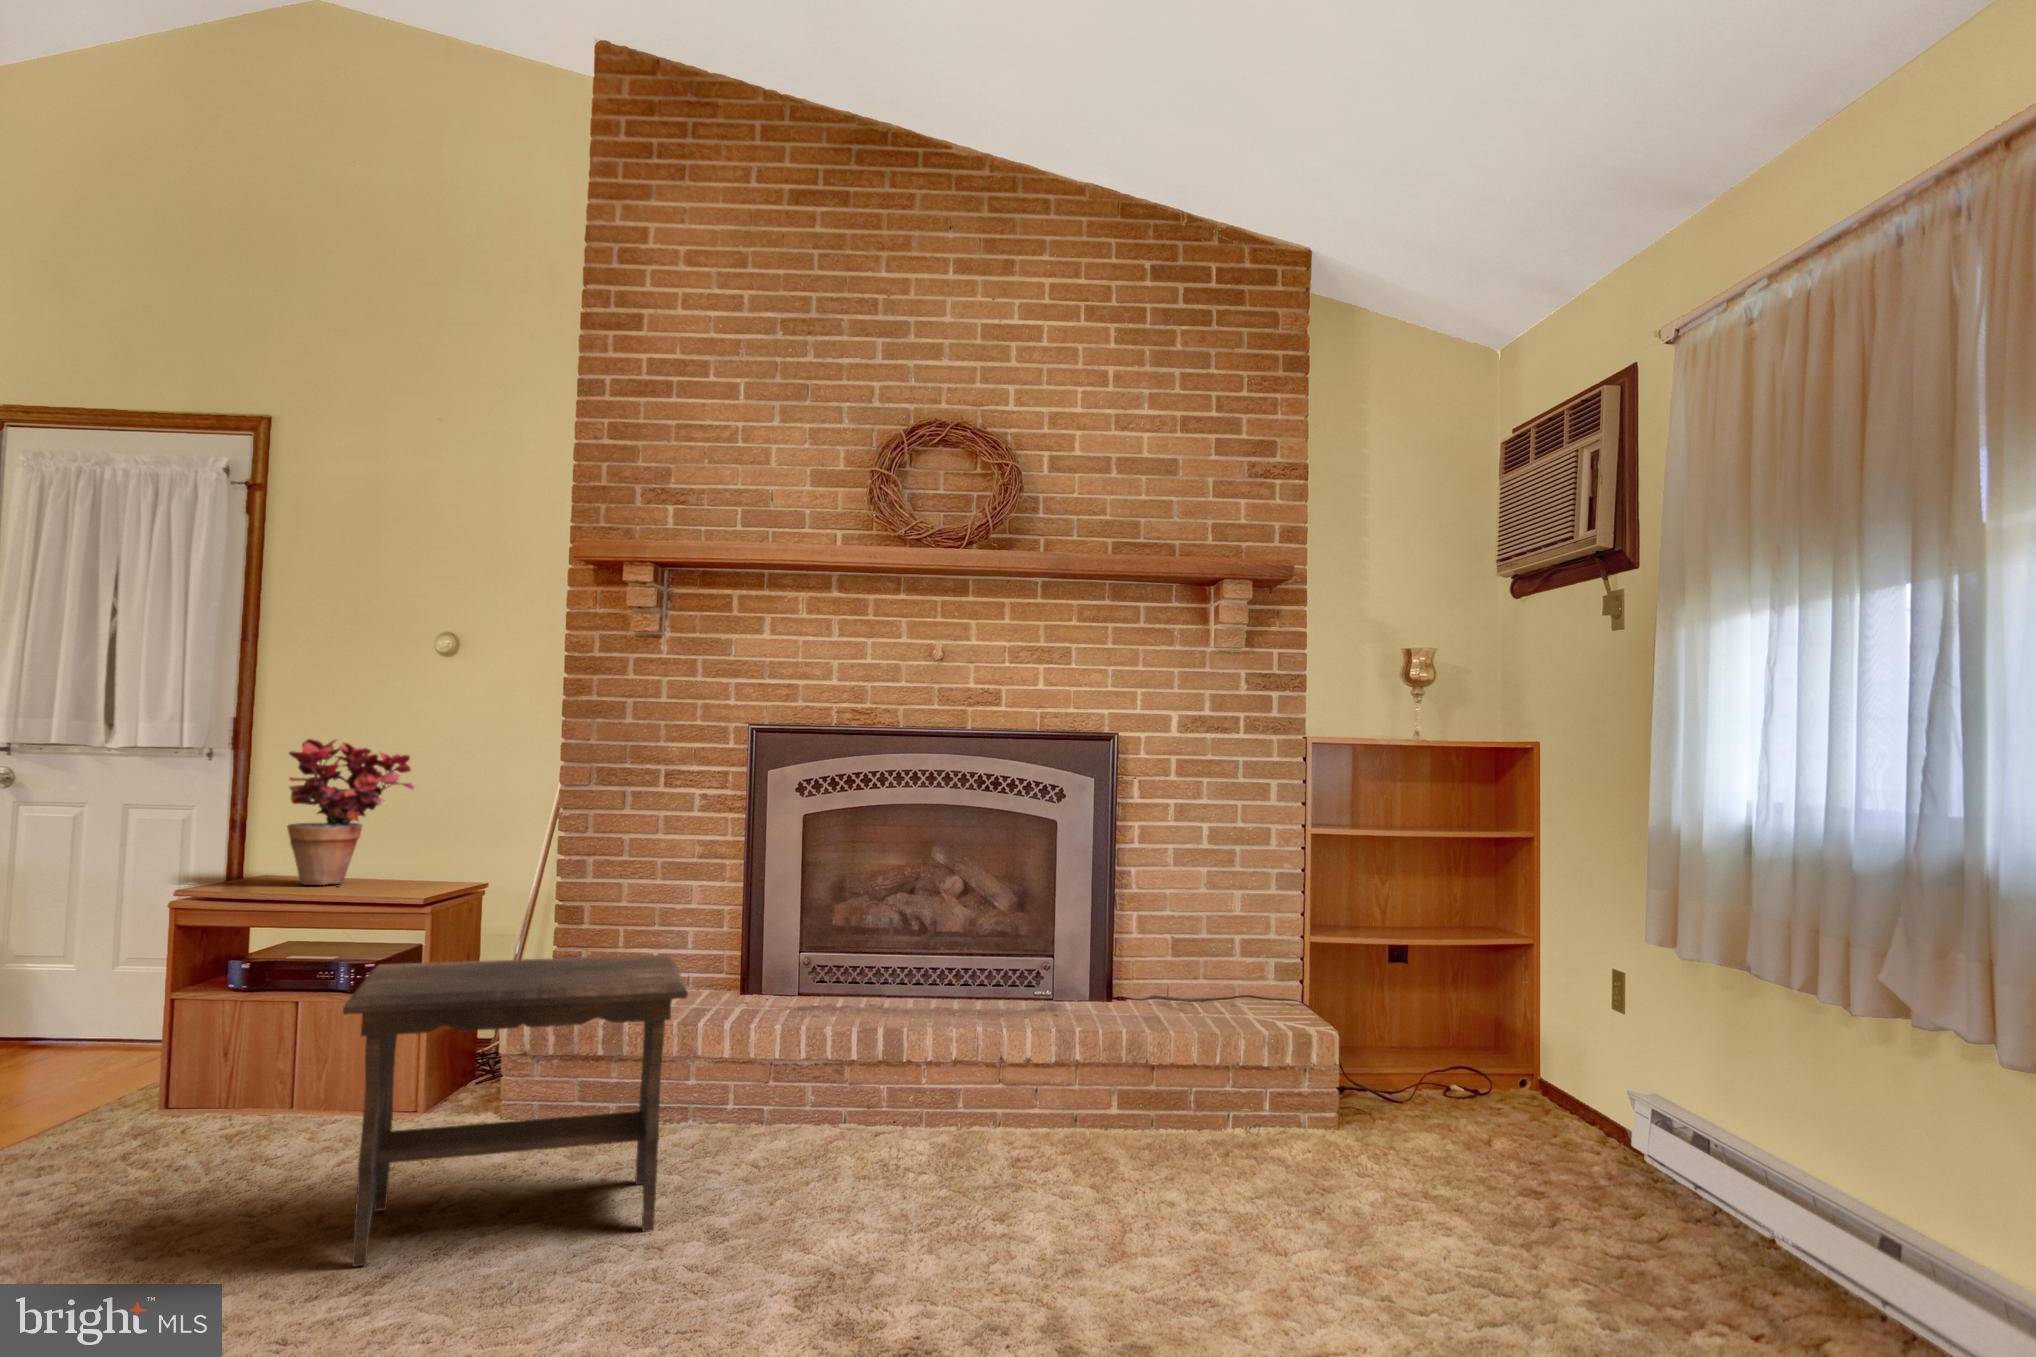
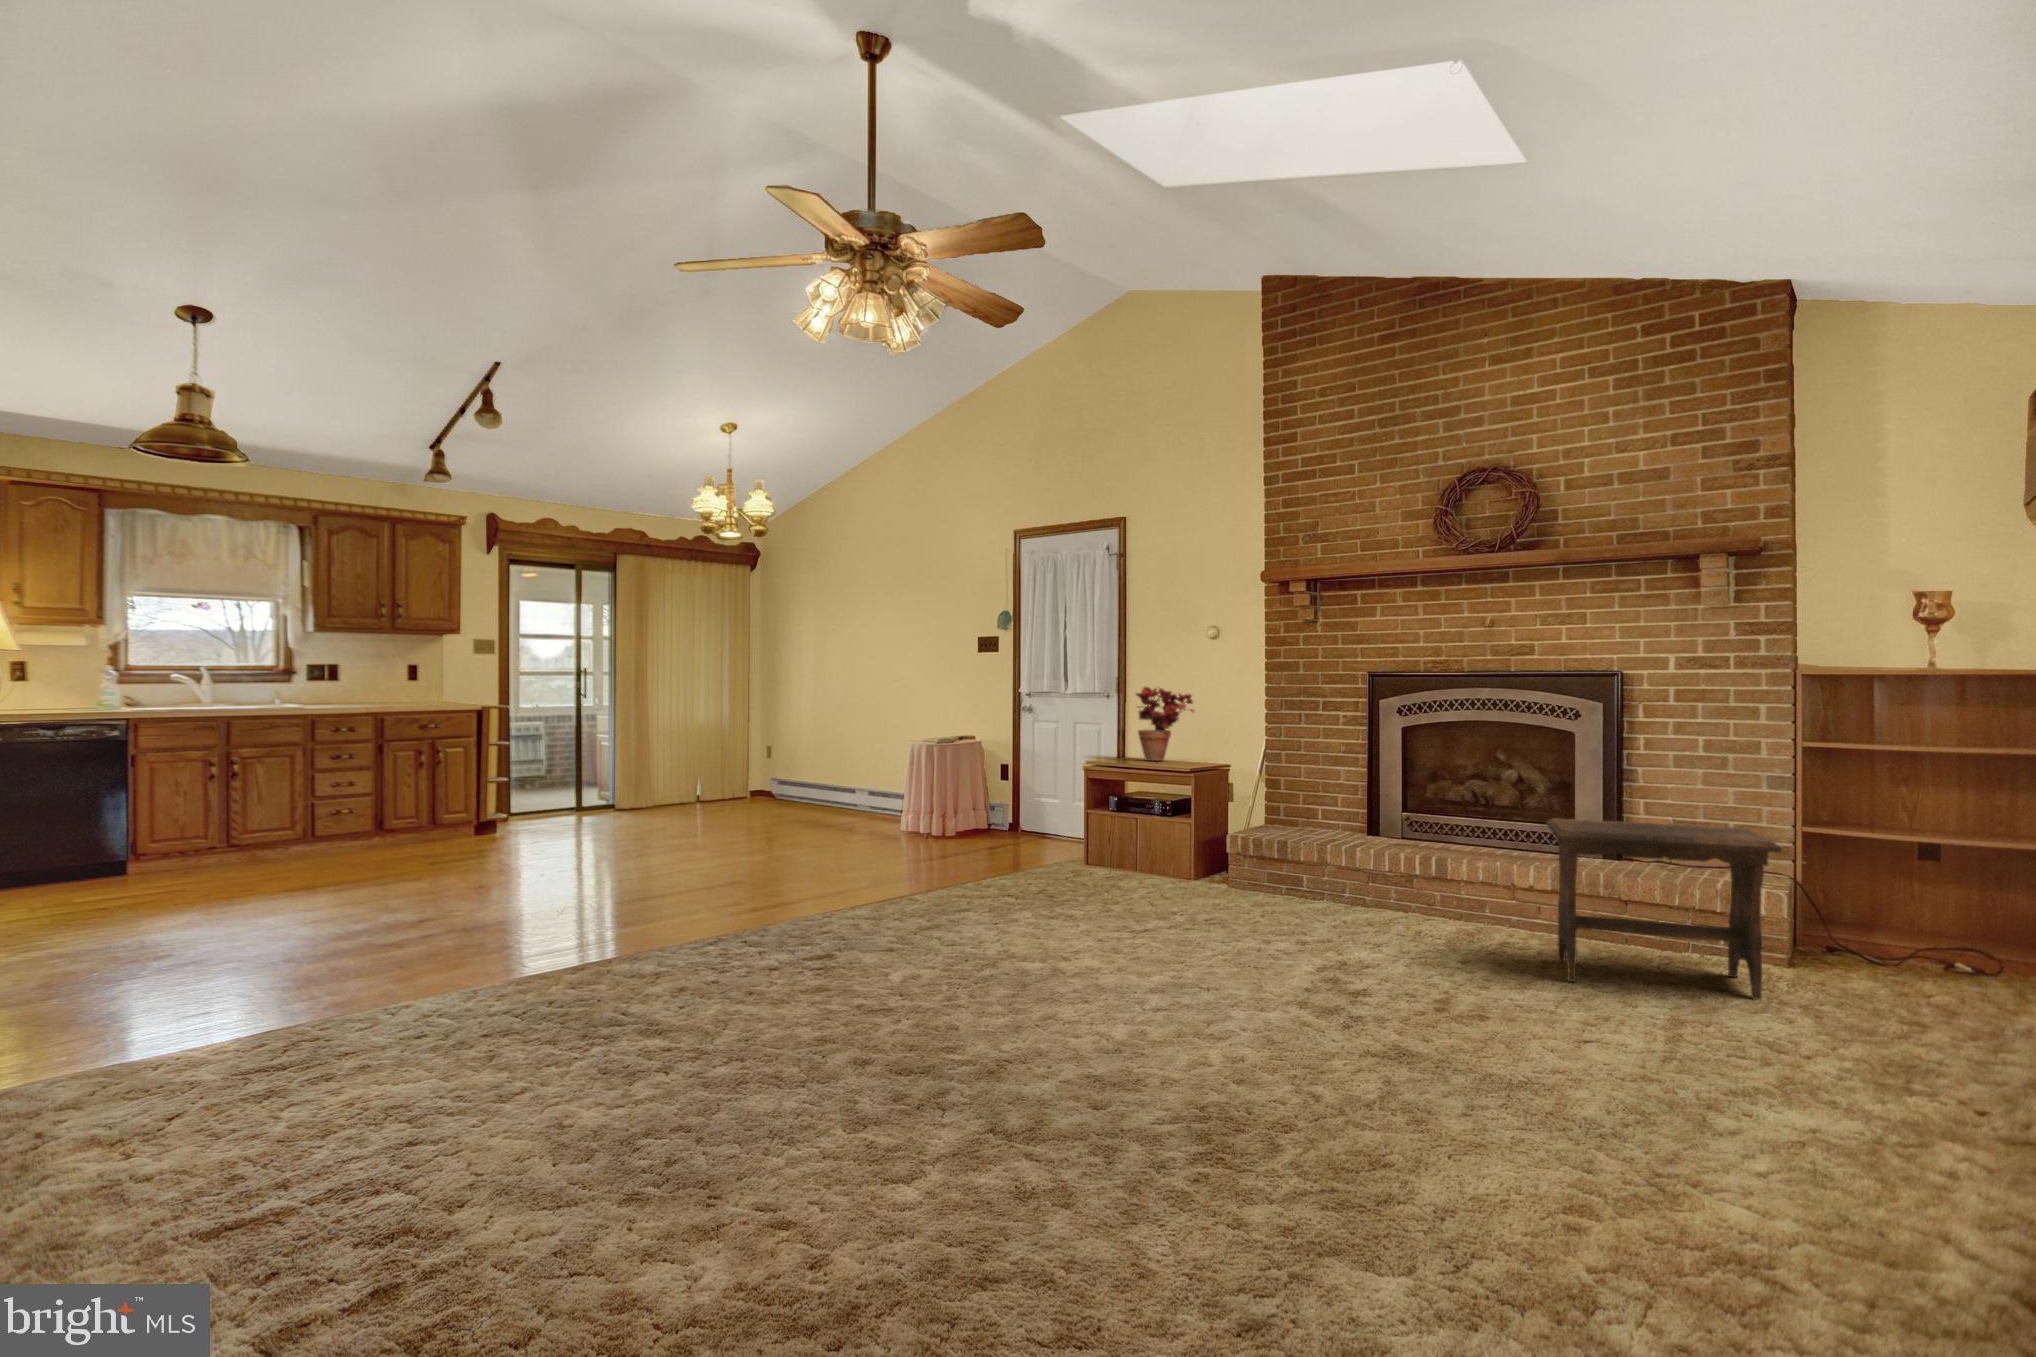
footstool: present [343,955,688,1266] -> present [1546,818,1781,1000]

